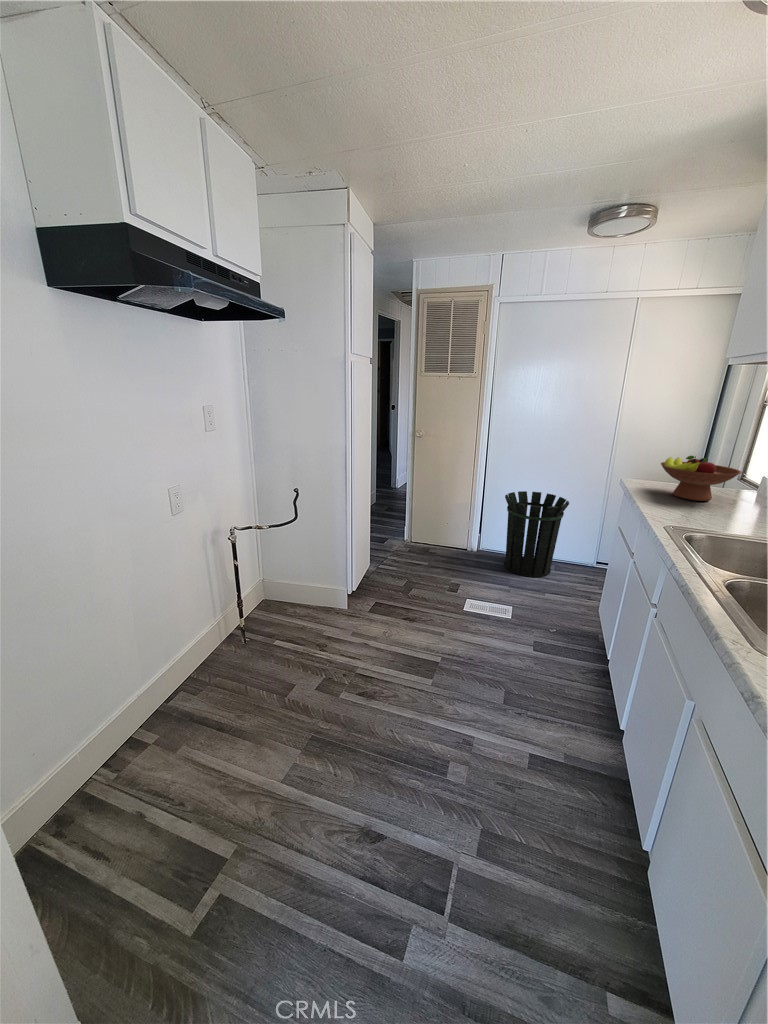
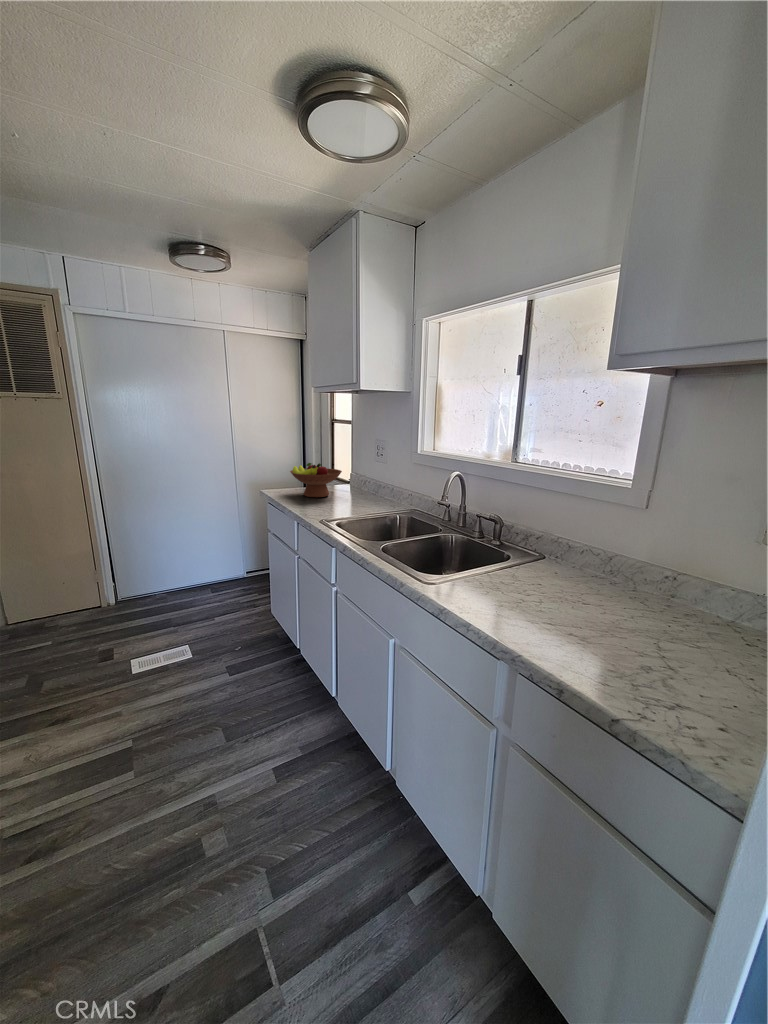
waste bin: present [504,491,569,577] -> none [140,519,213,612]

